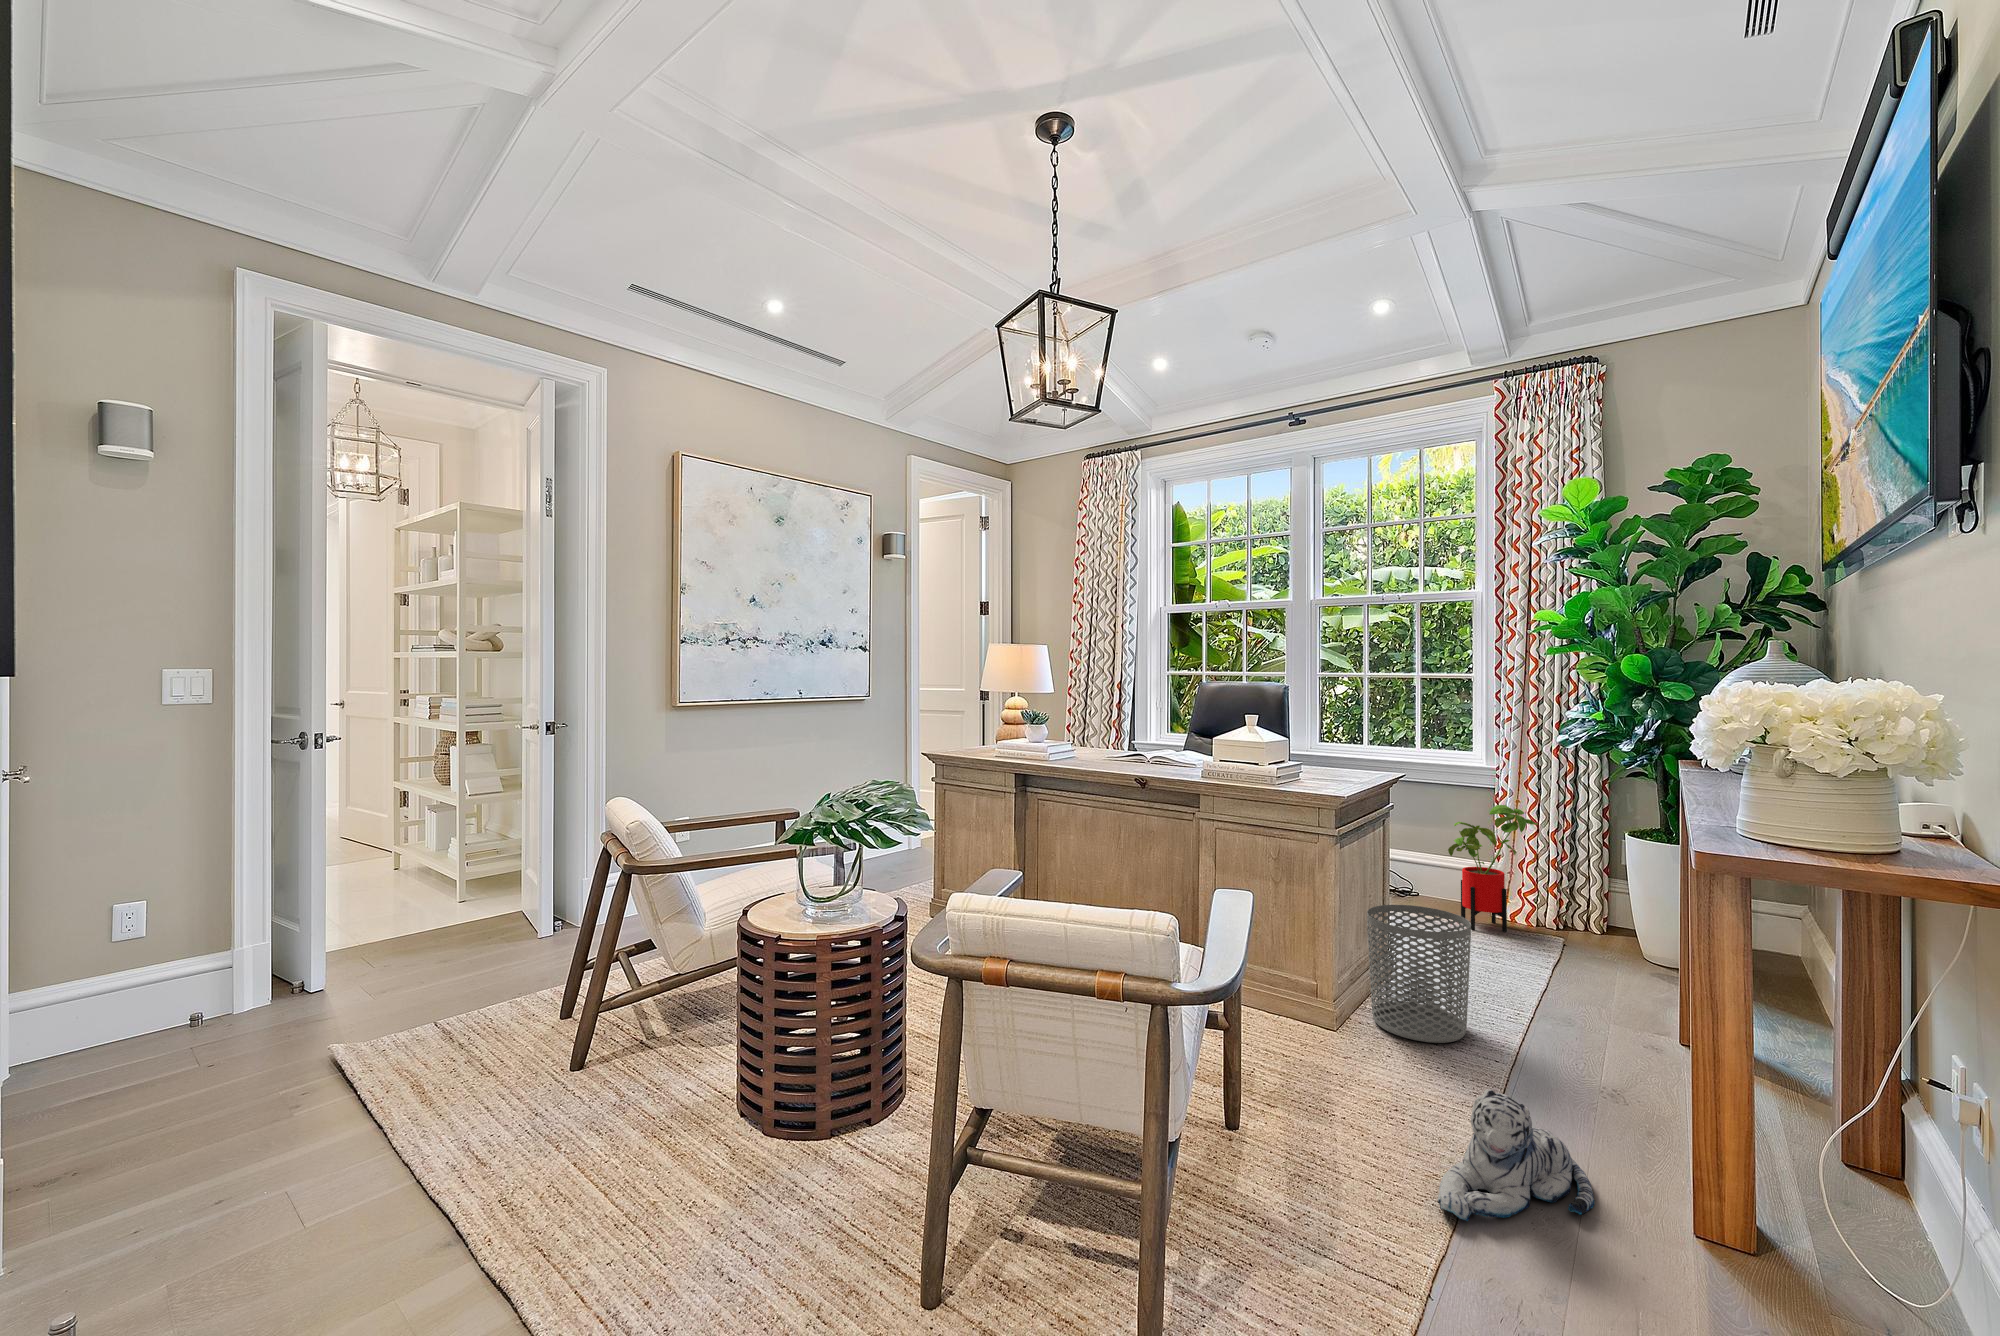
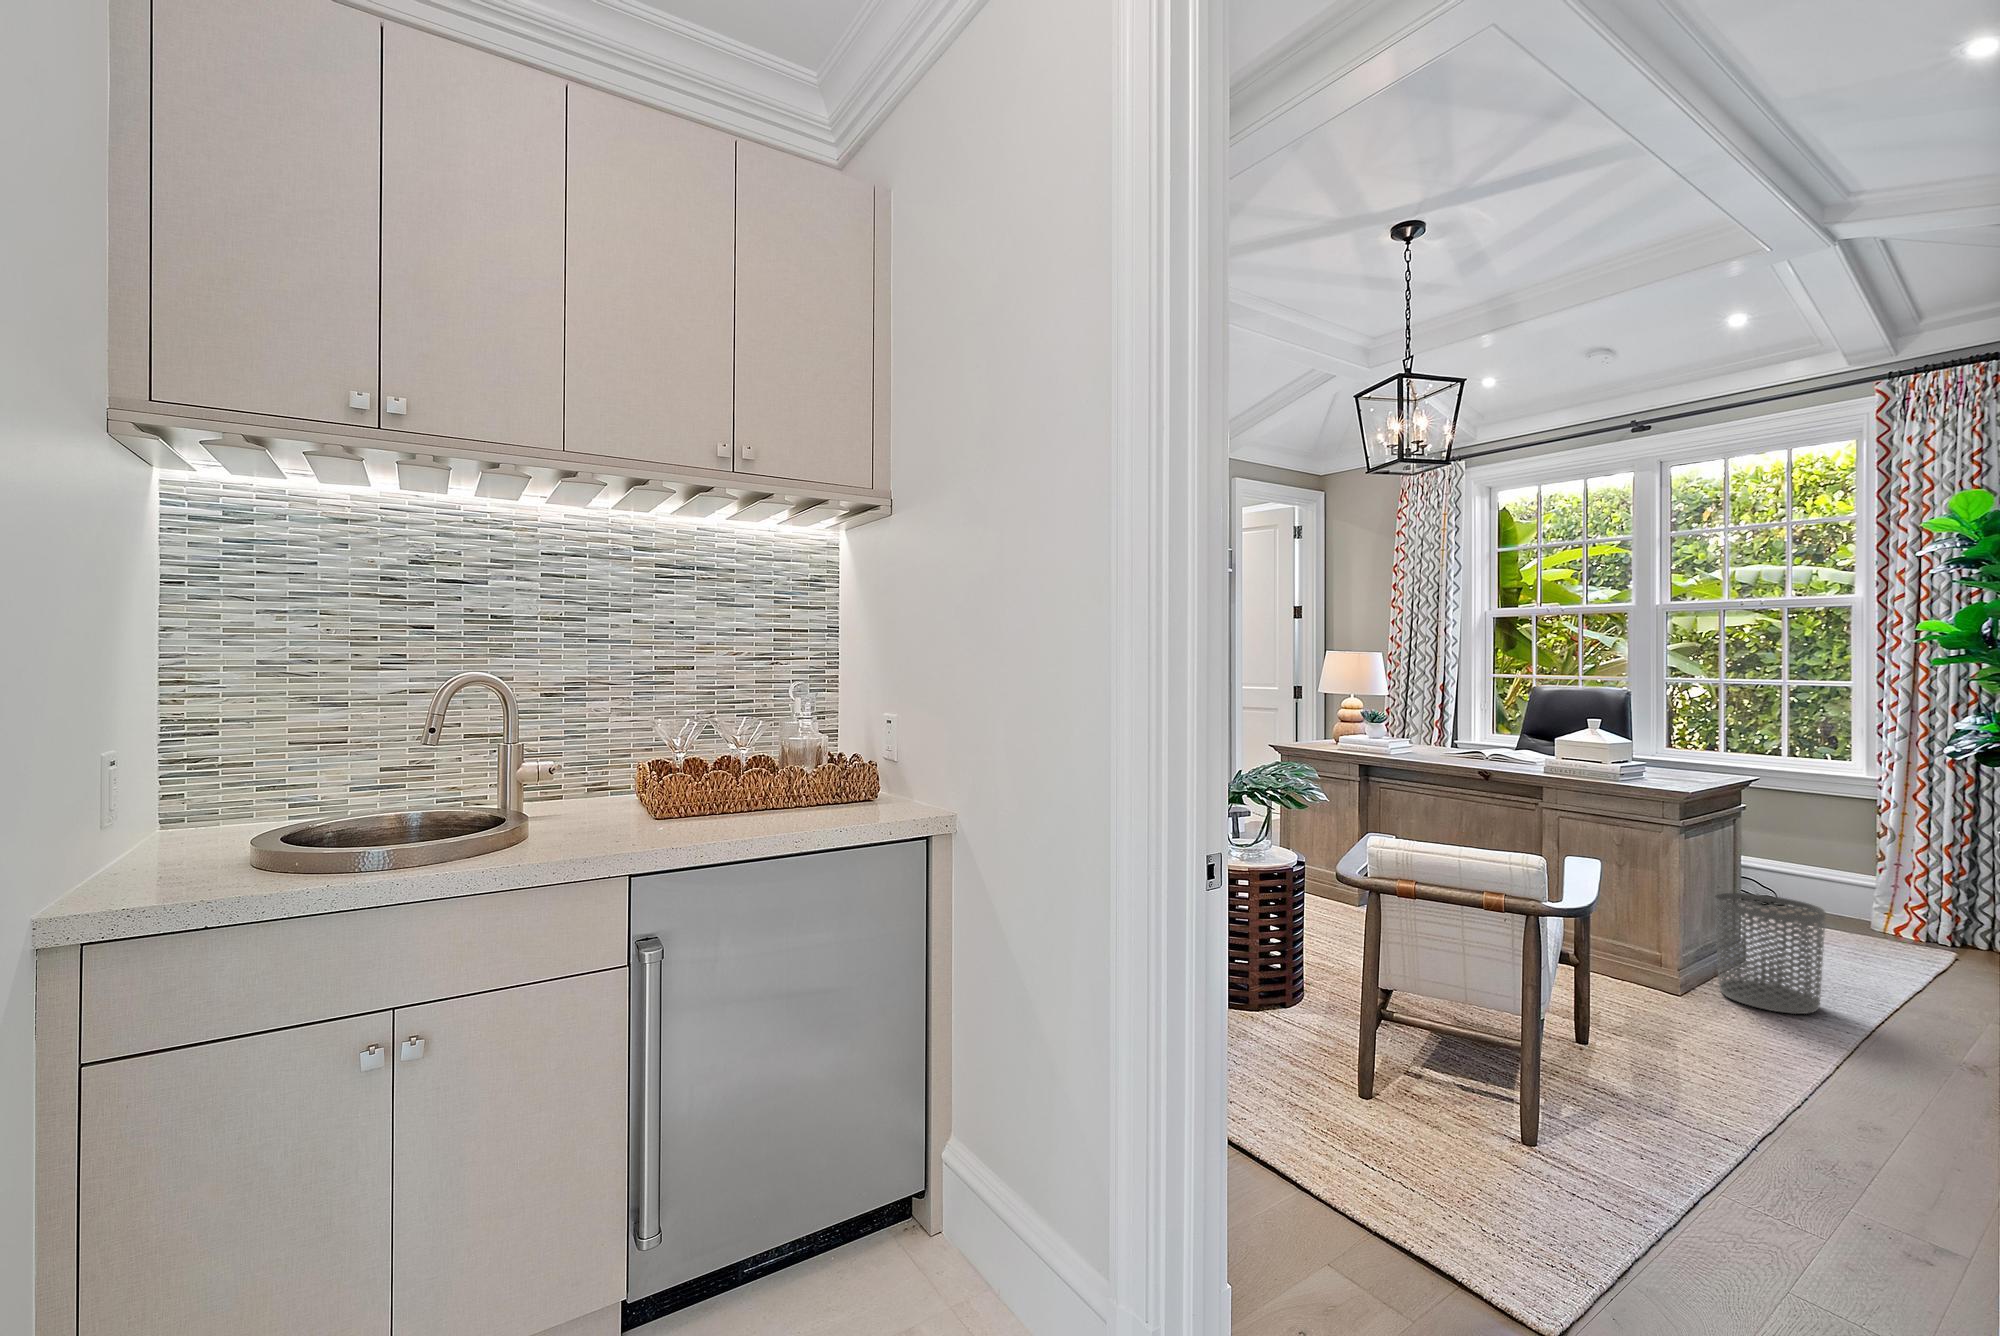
house plant: present [1448,805,1537,932] -> none [1815,814,1926,942]
plush toy: present [1438,1089,1595,1221] -> none [1771,1021,1927,1124]

